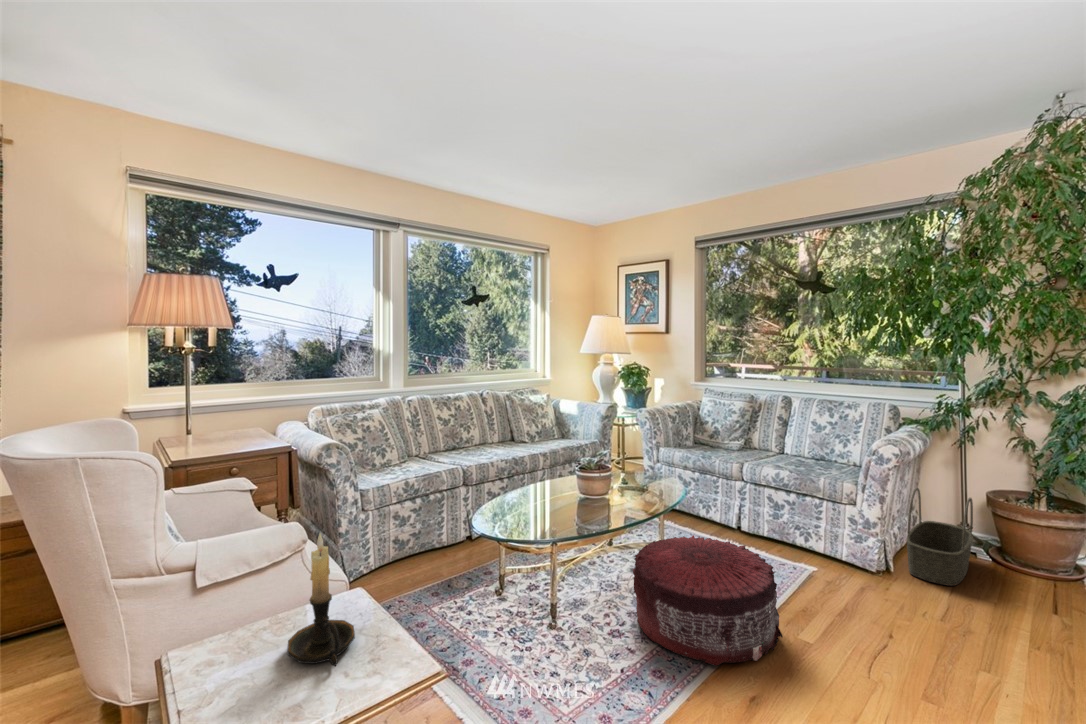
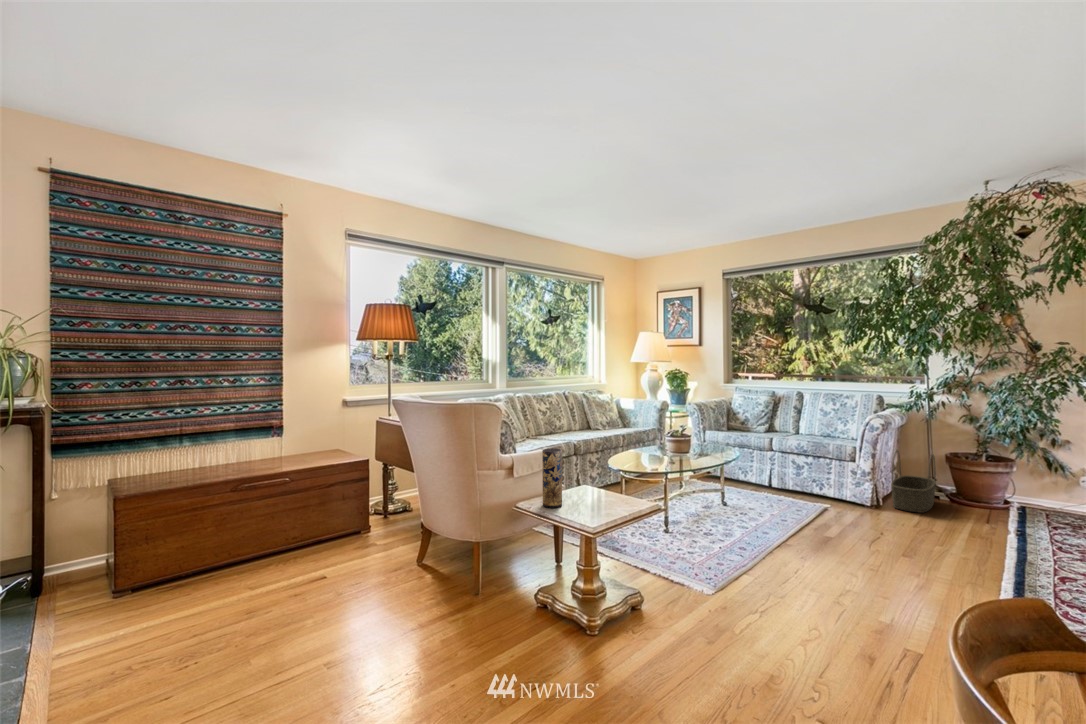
candle holder: present [287,534,355,666] -> none [579,441,615,504]
pouf: present [632,535,782,666] -> none [713,478,815,546]
vase: none [197,549,247,676] -> present [542,448,562,508]

